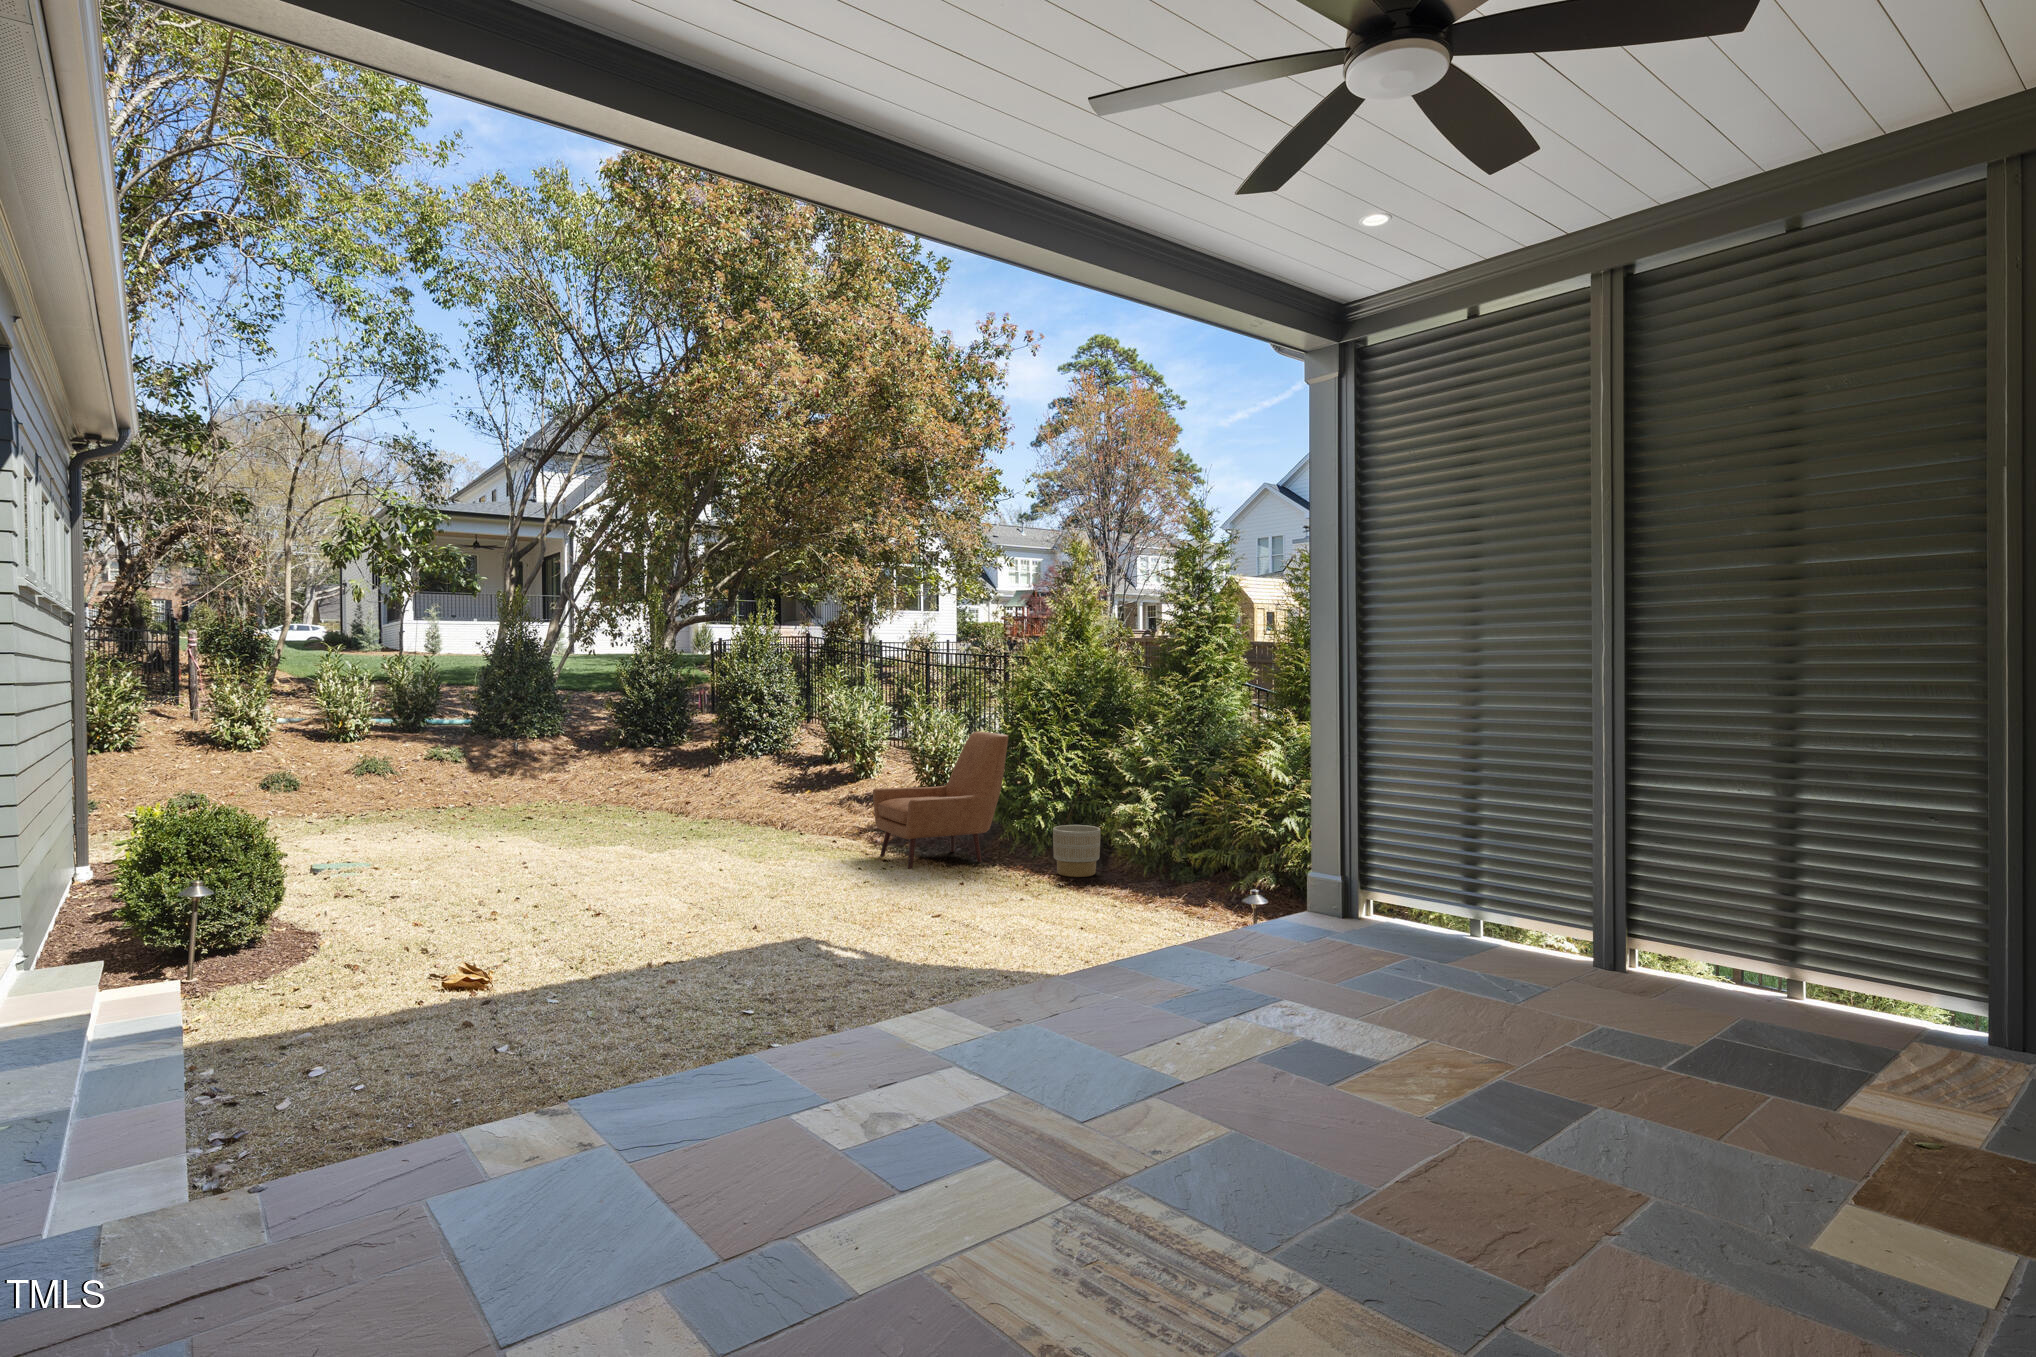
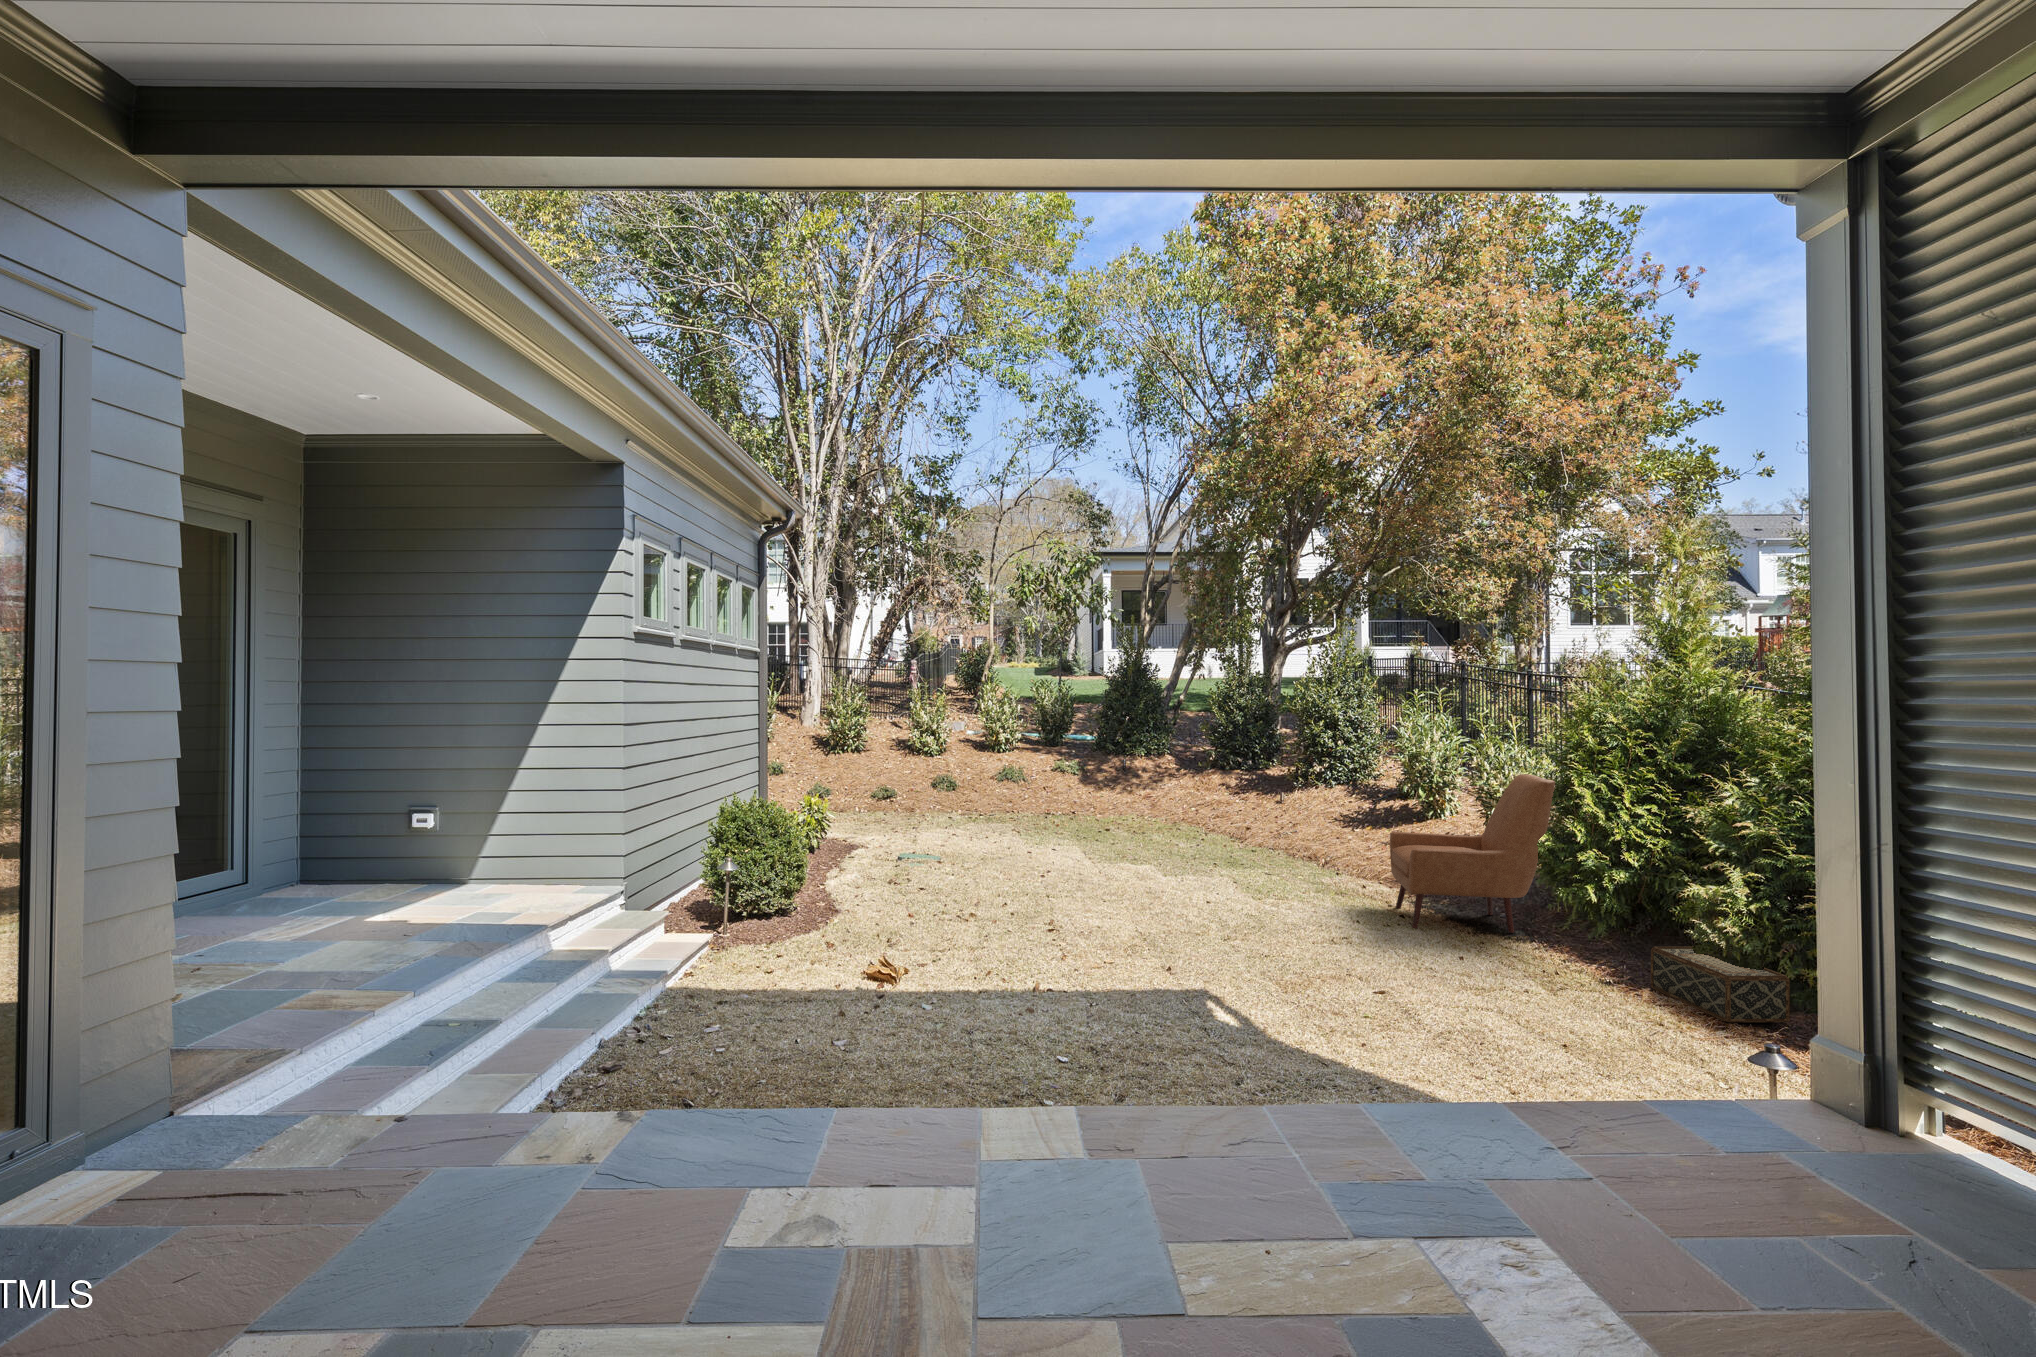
planter: present [1053,825,1101,877] -> none [1601,902,1674,975]
woven basket: none [1095,849,1184,897] -> present [1651,947,1790,1022]

